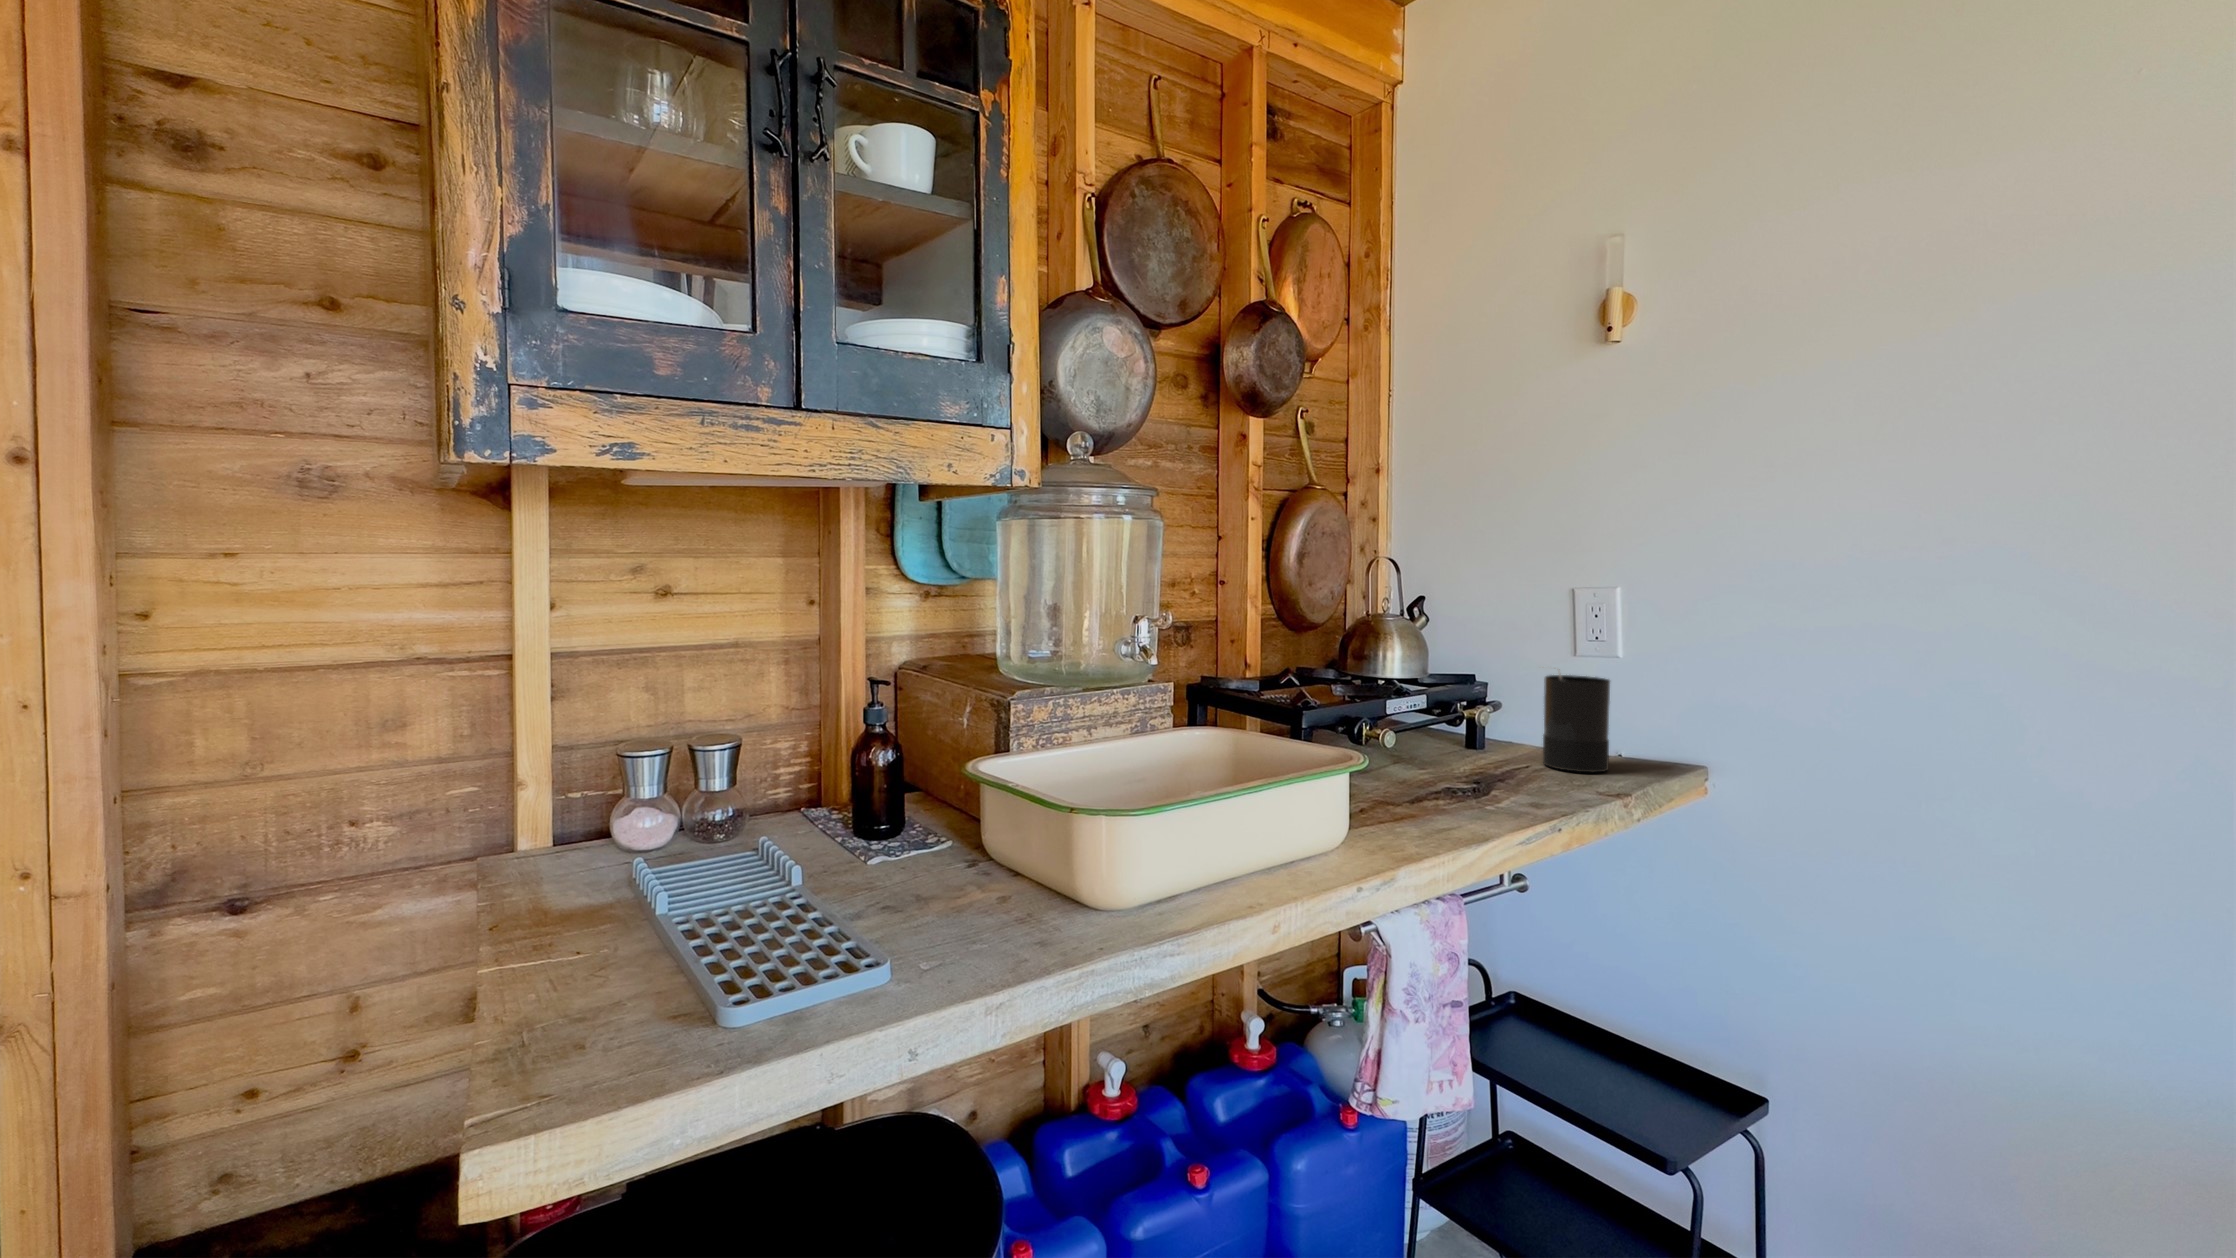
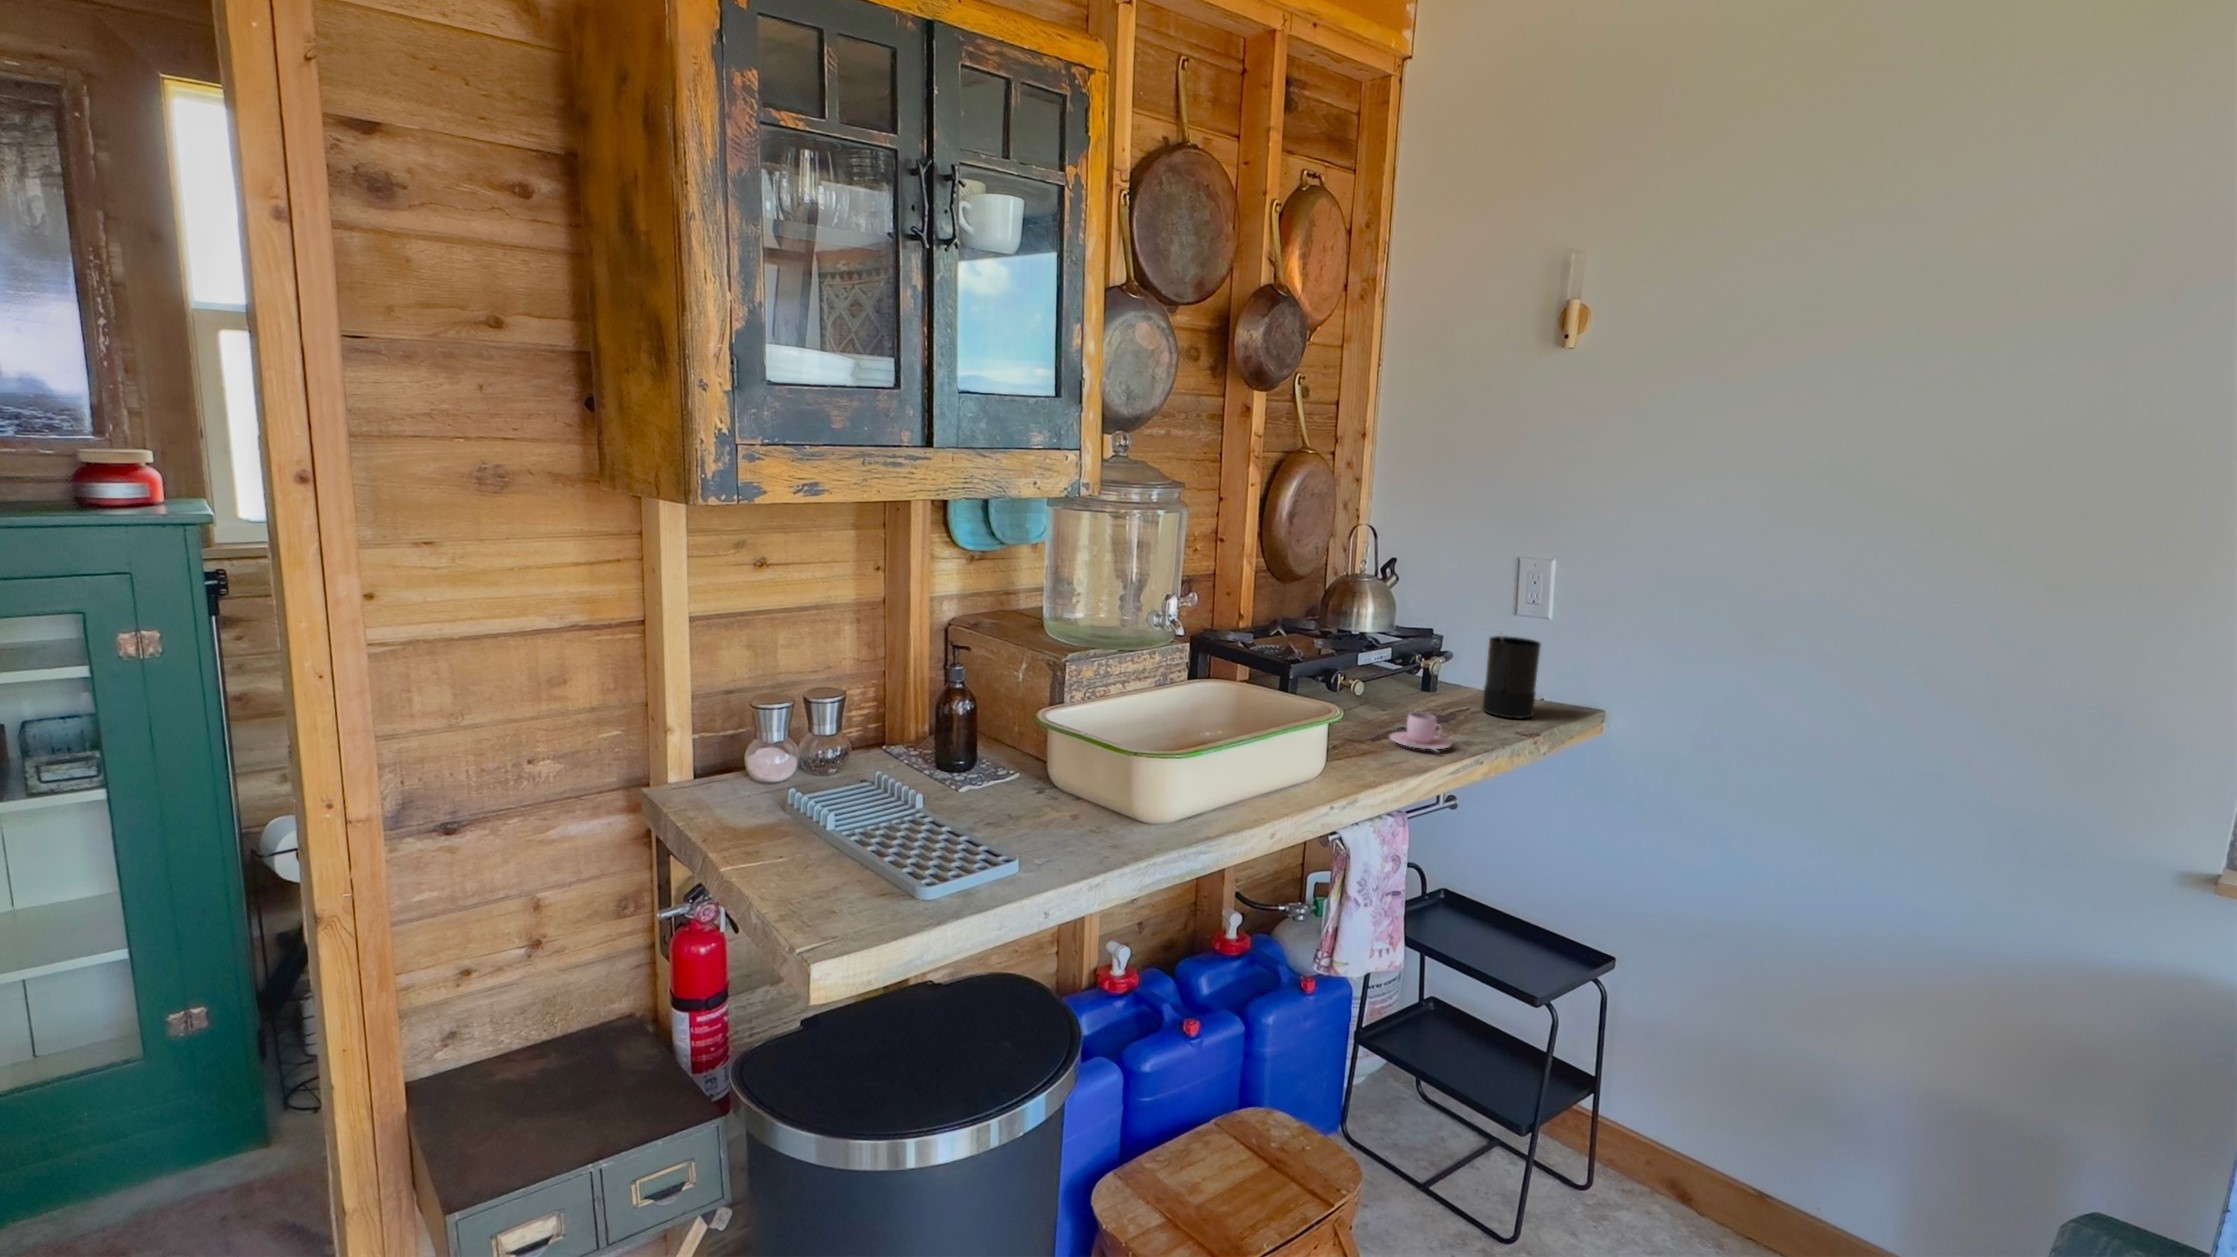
teacup: none [1431,711,1513,811] -> present [1390,712,1451,751]

